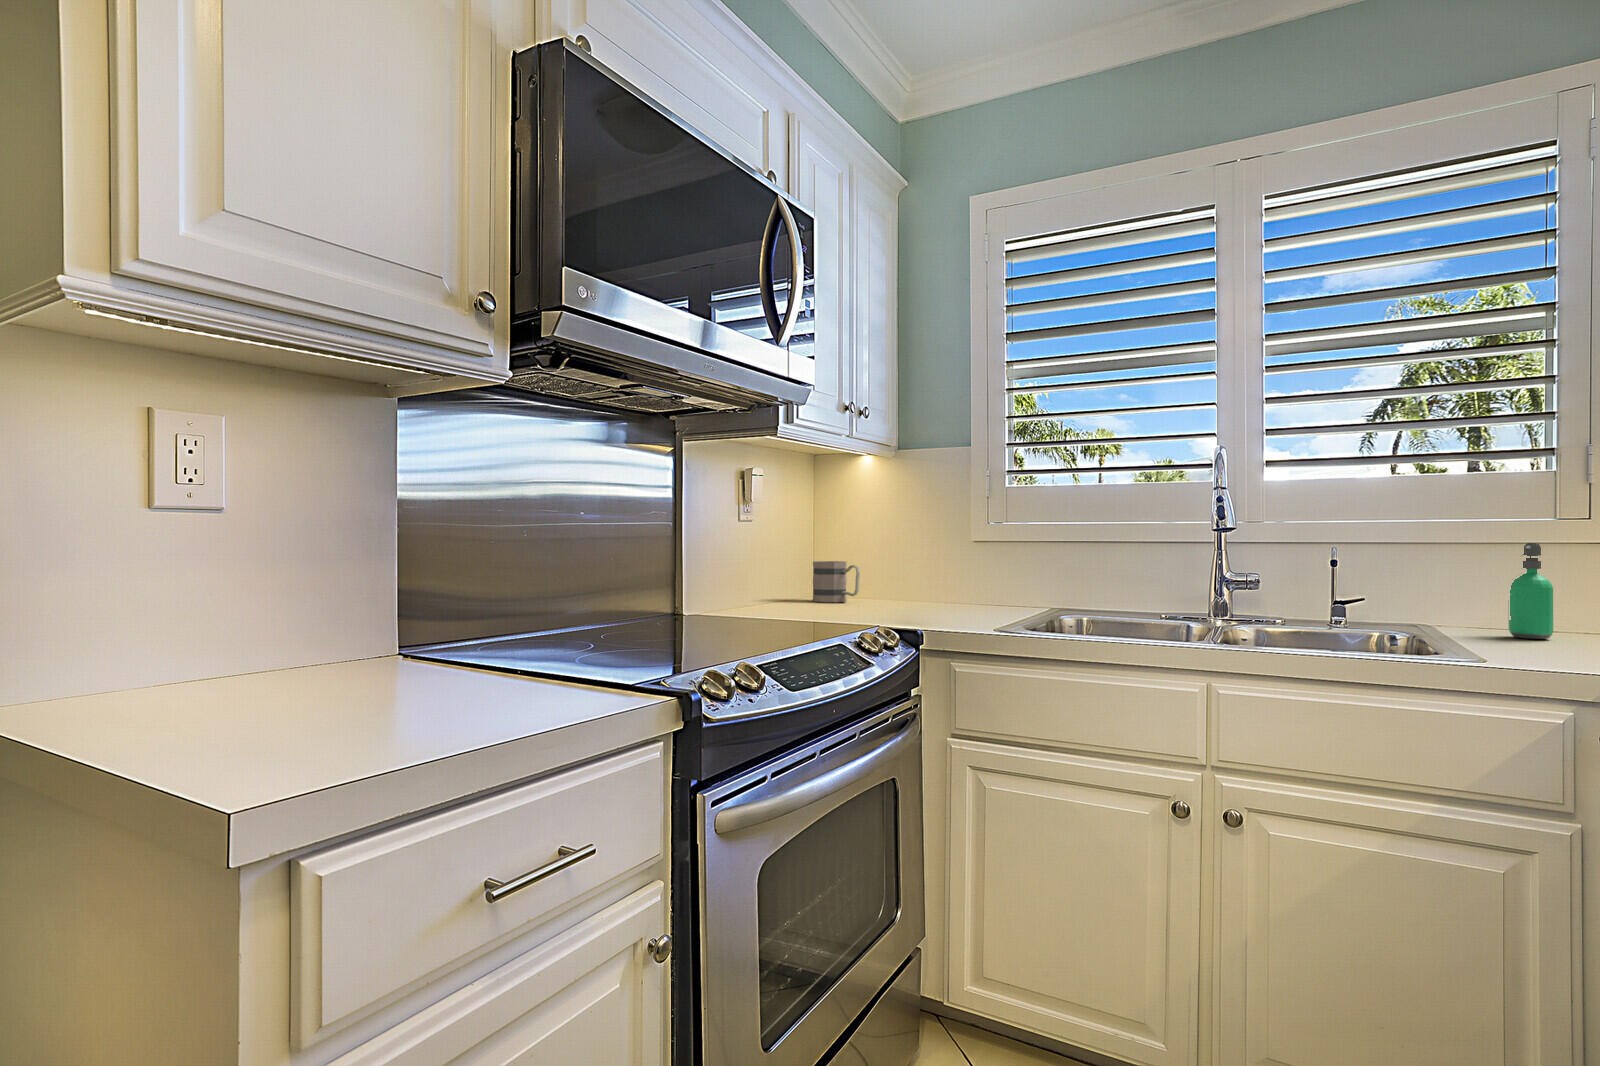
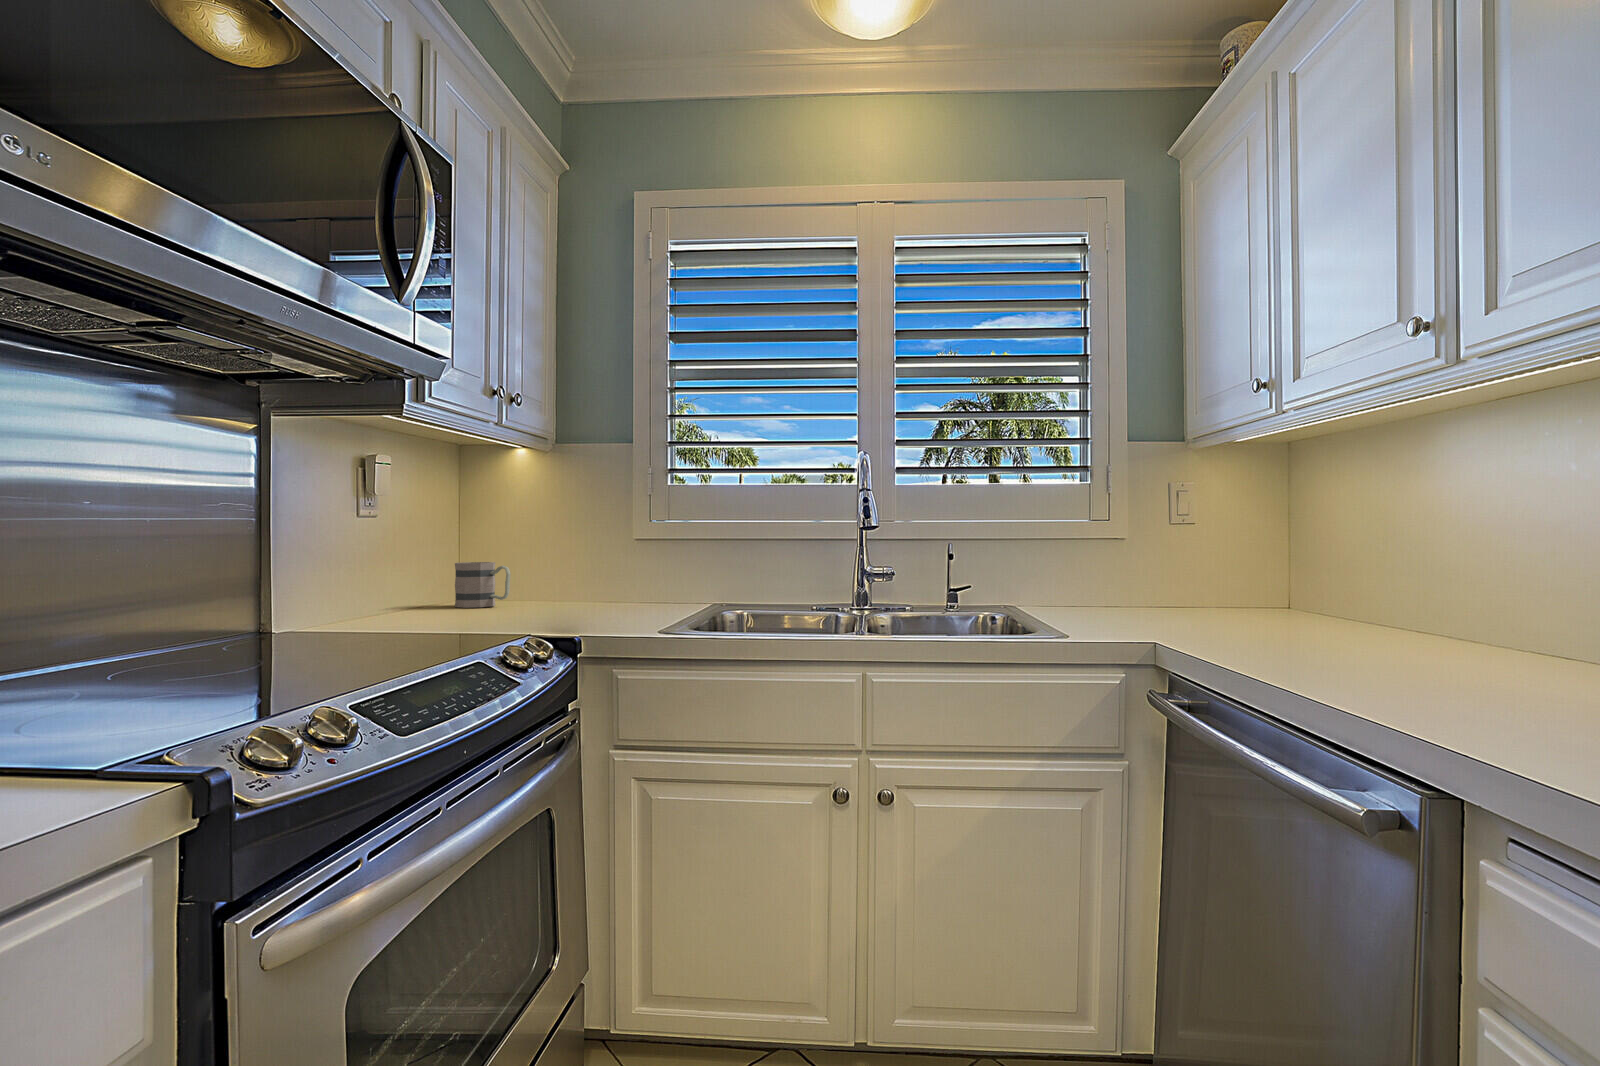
soap dispenser: present [1508,543,1553,639] -> none [1074,533,1103,615]

